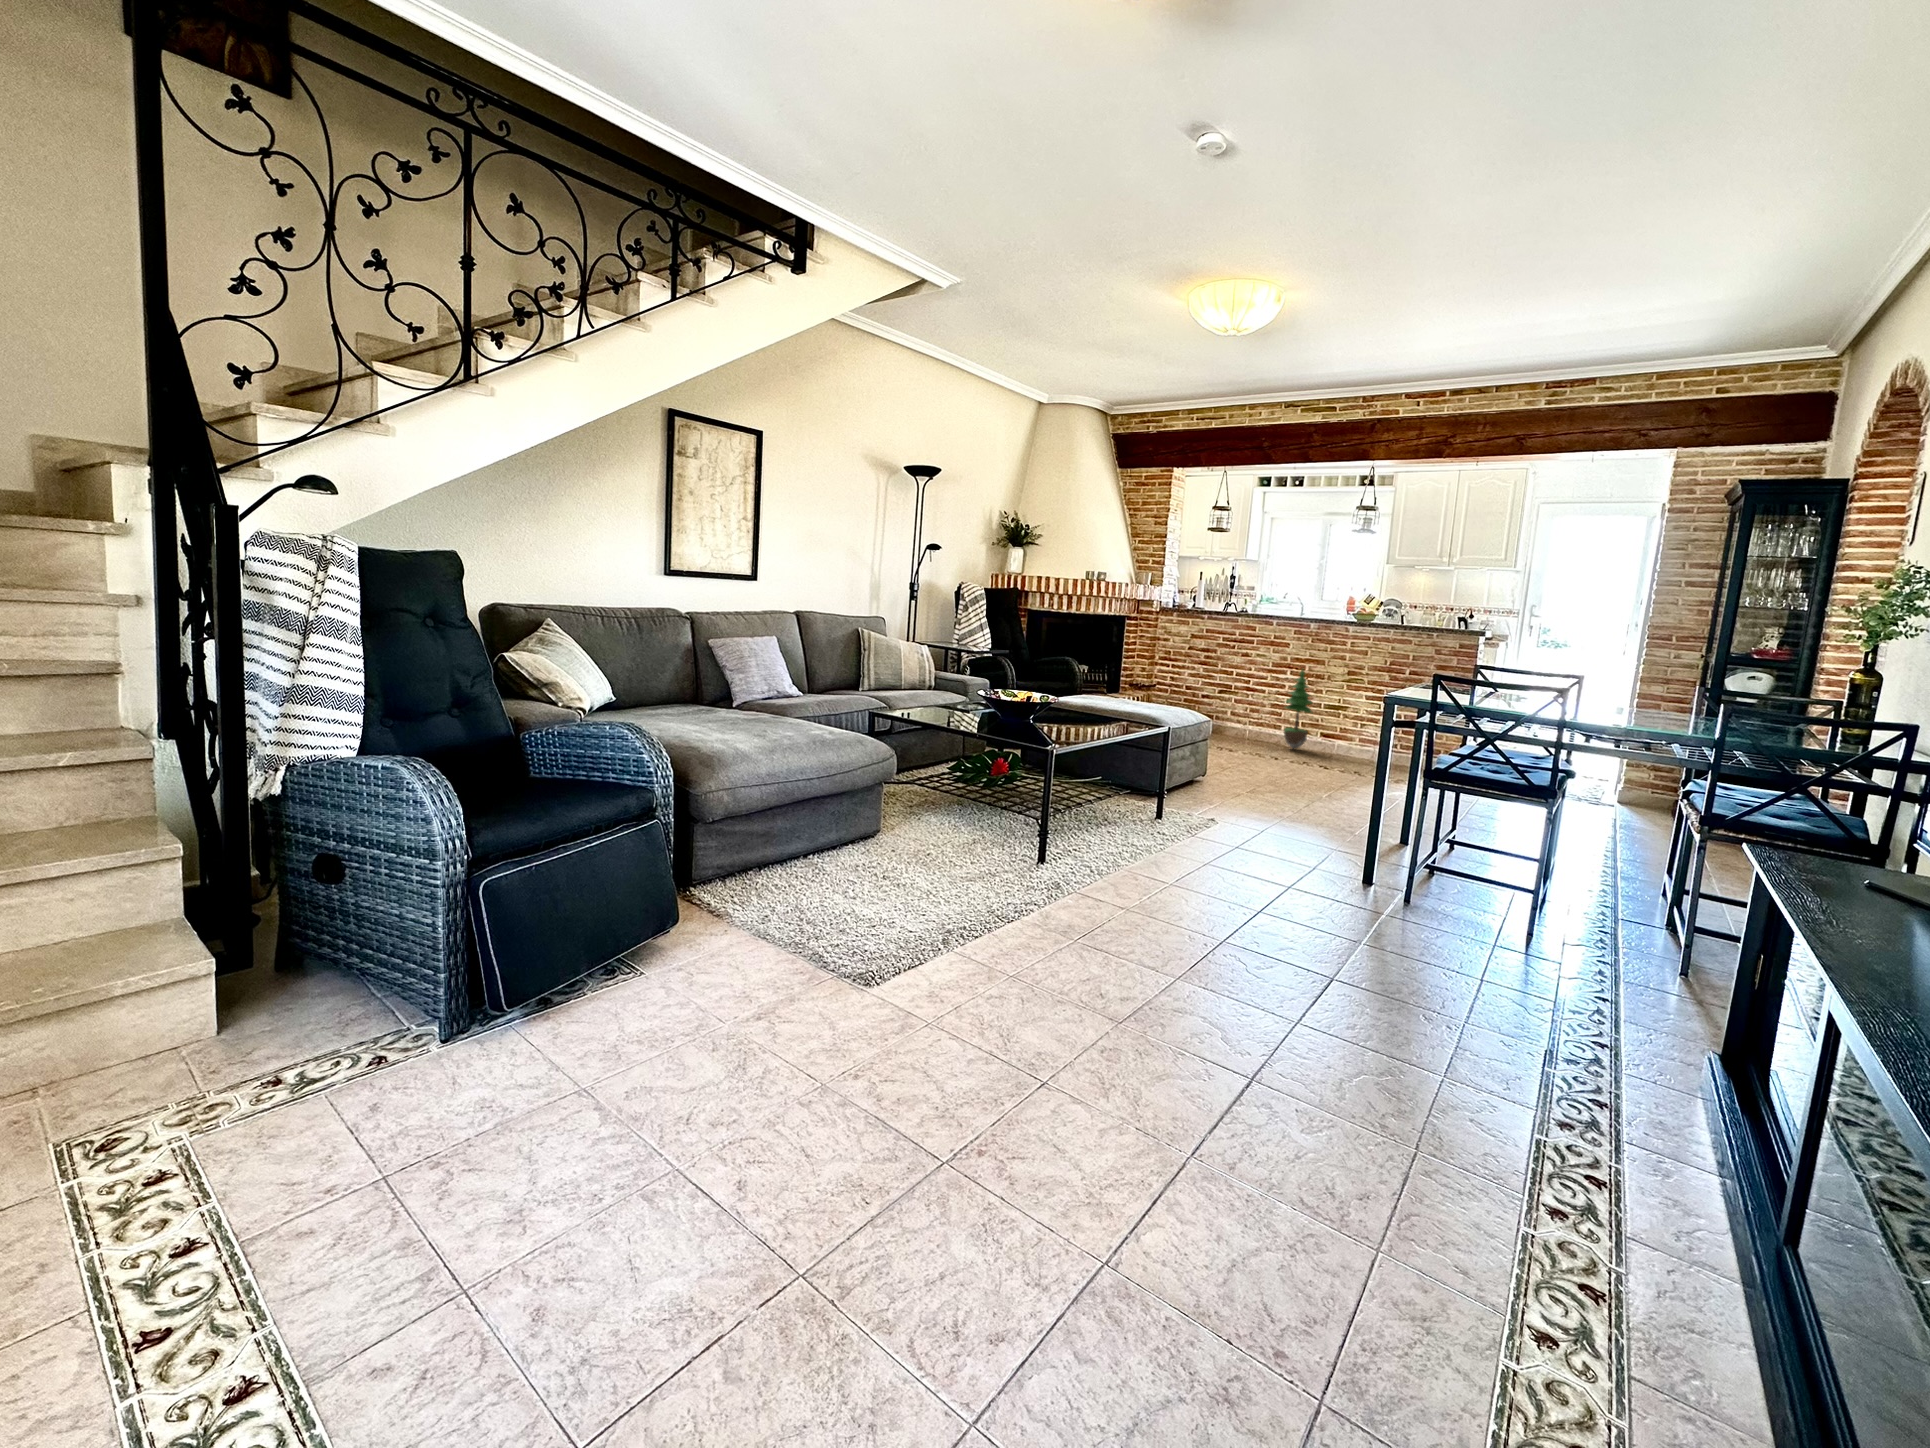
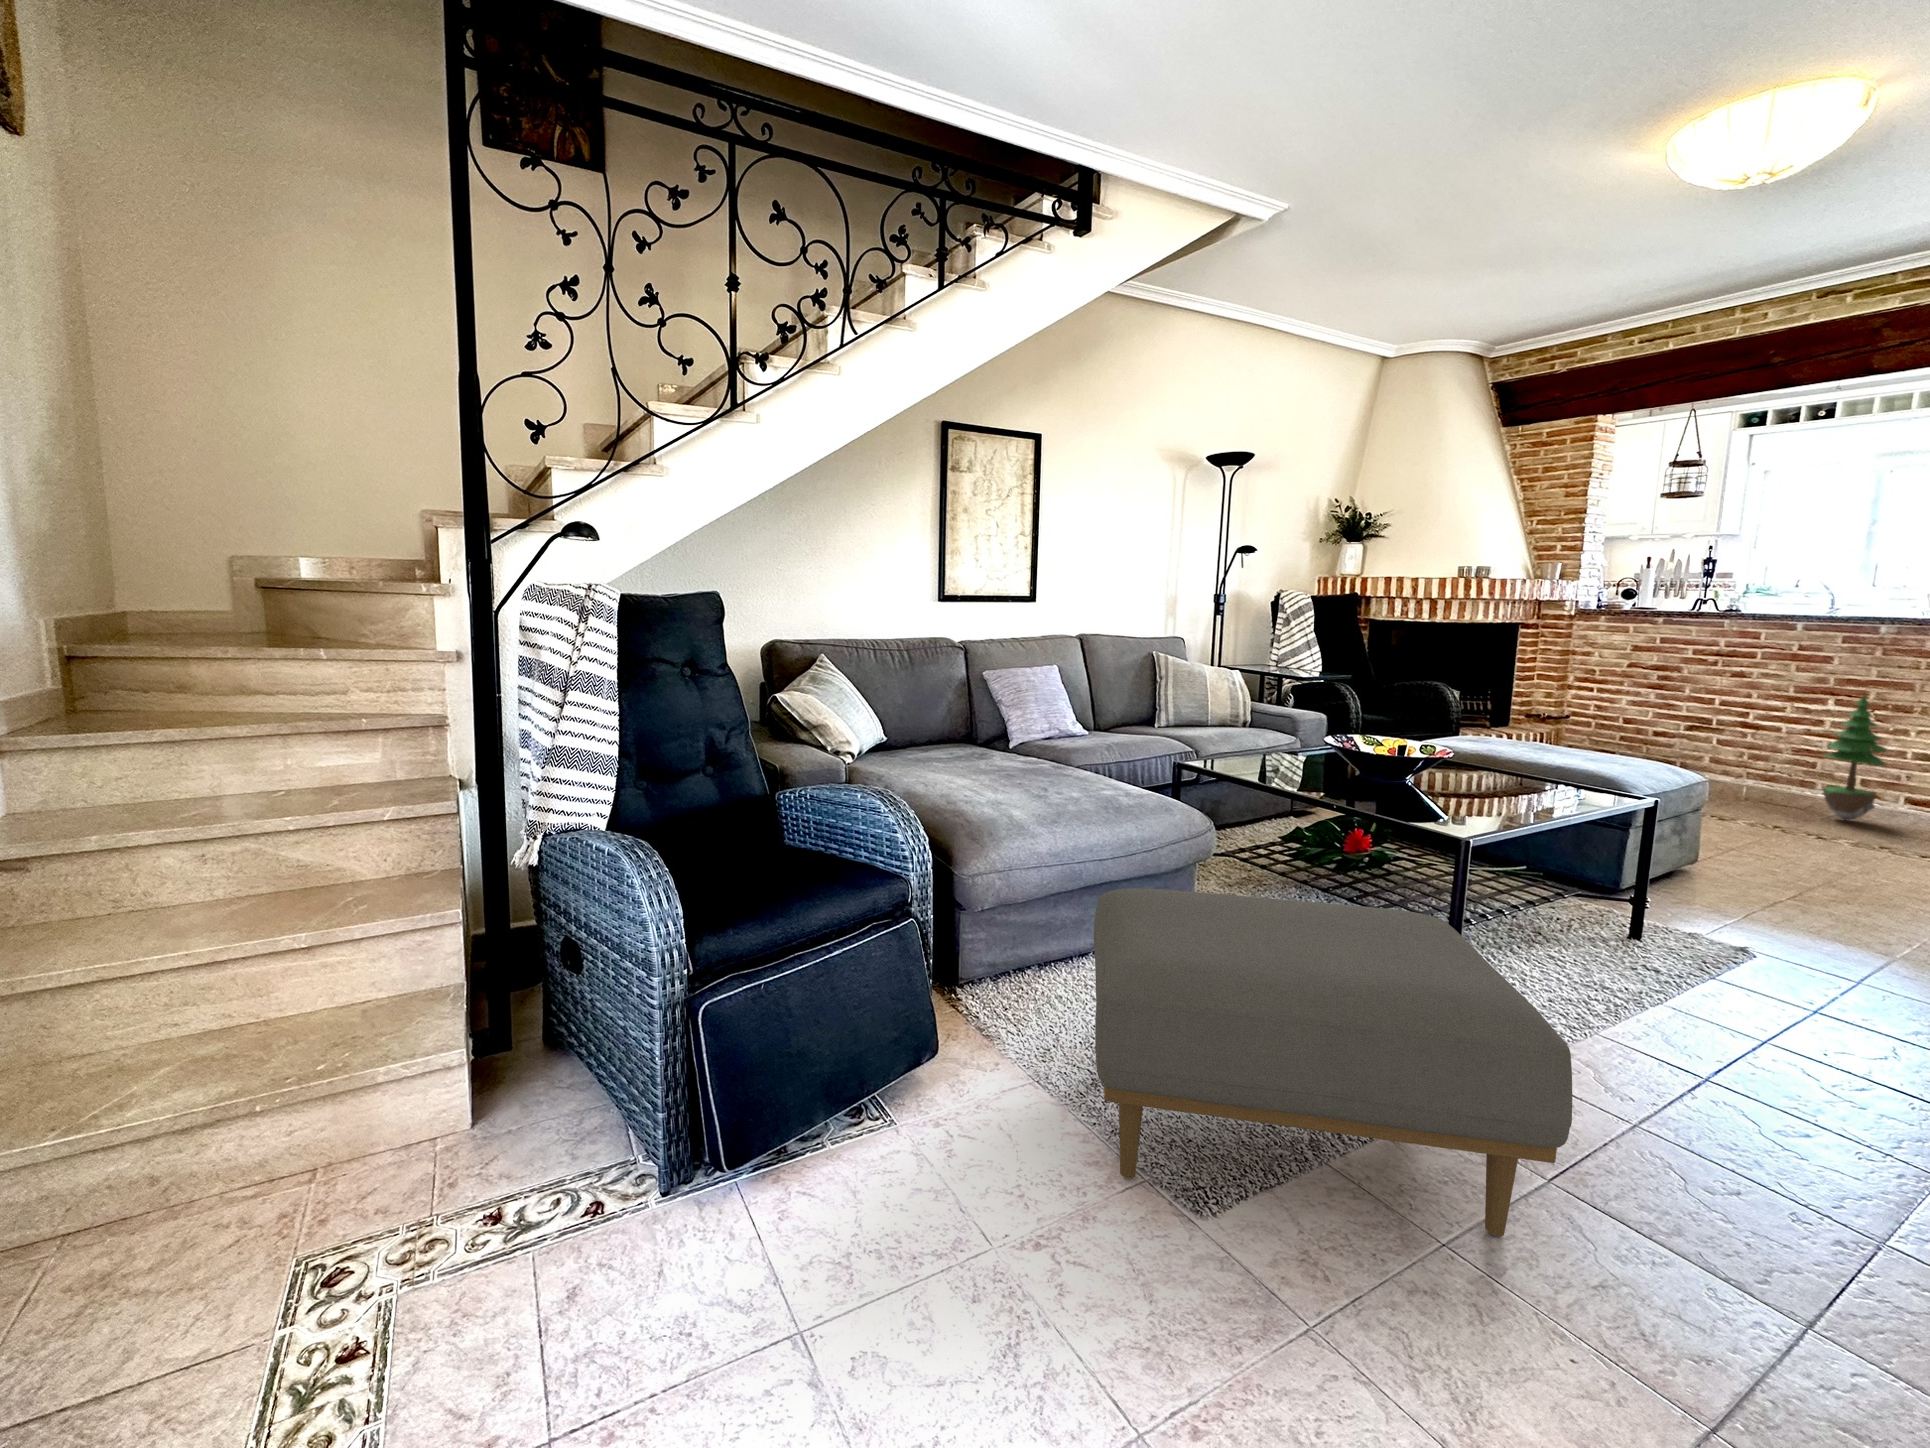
ottoman: none [799,789,1075,978] -> present [1094,888,1572,1237]

